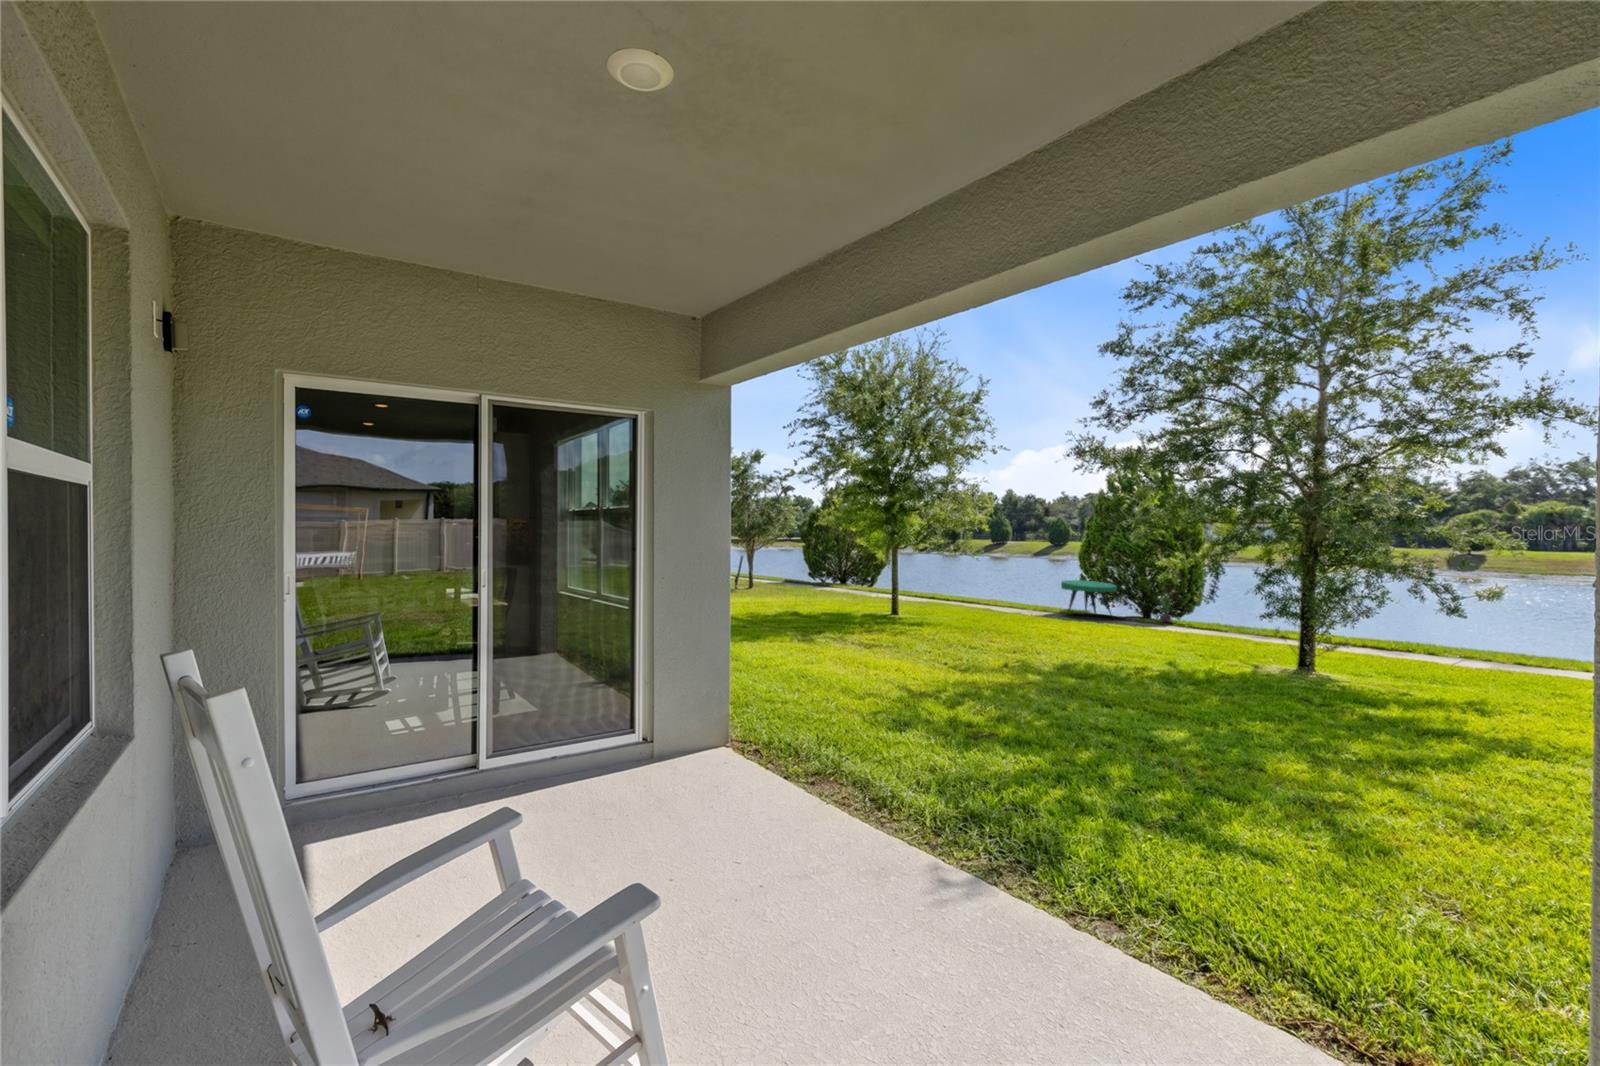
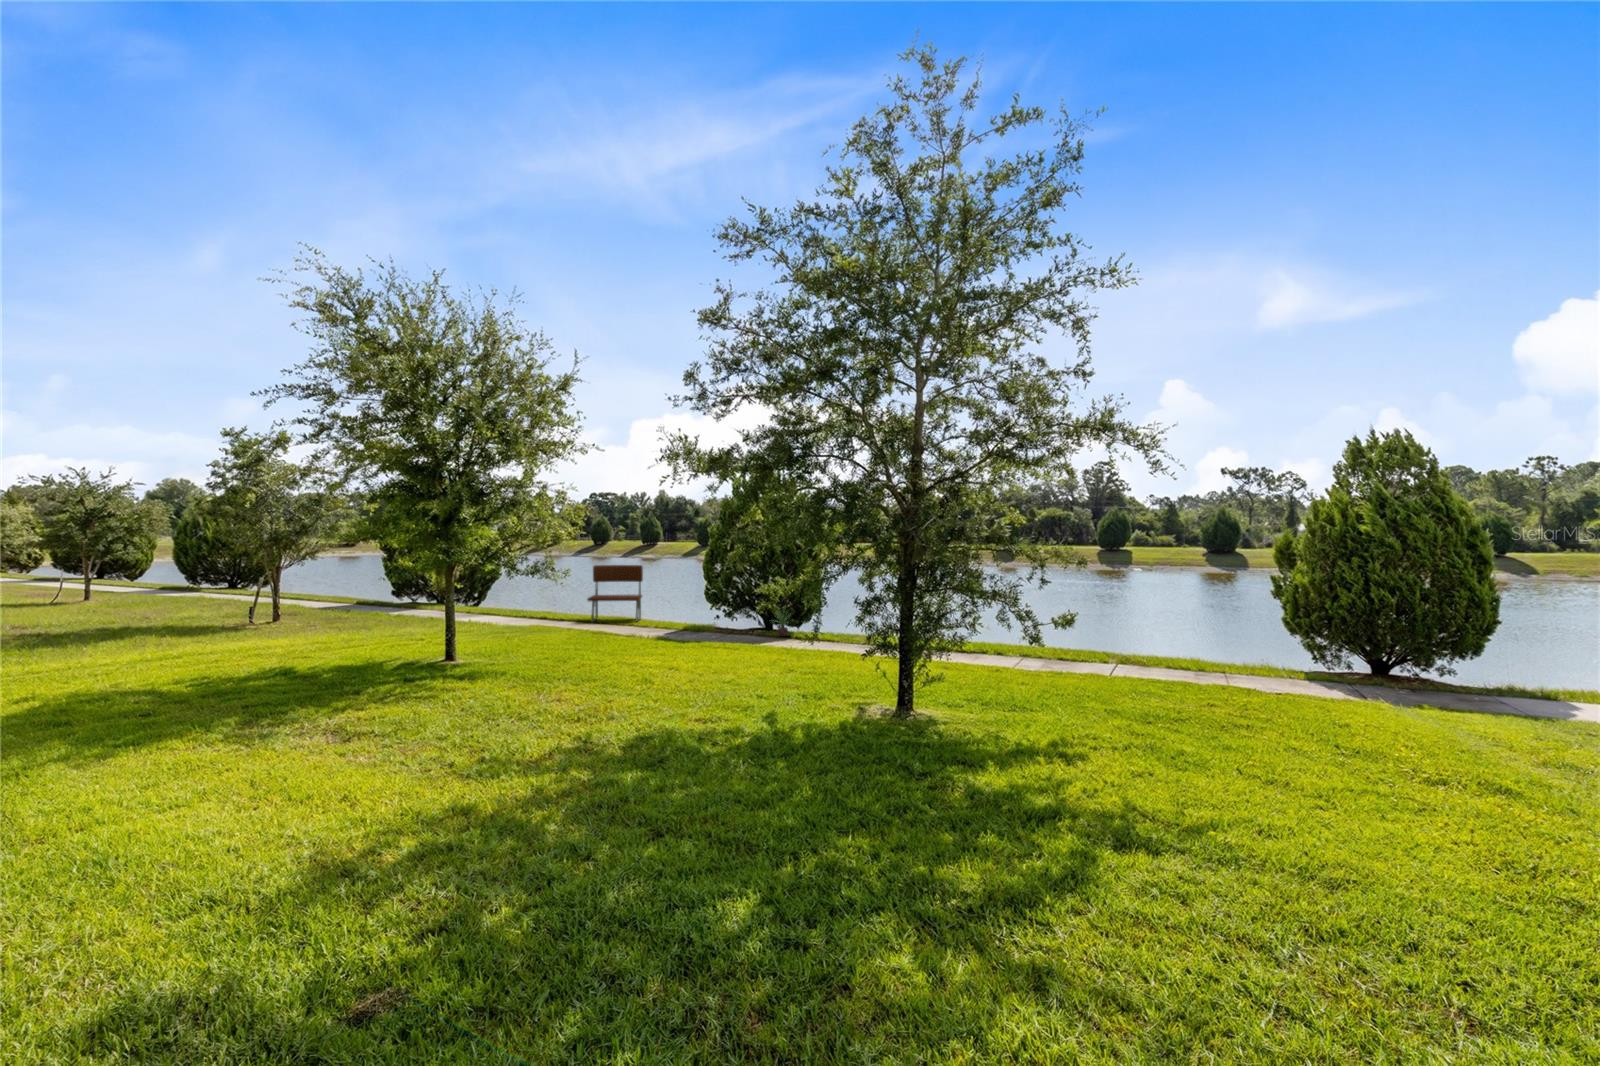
bench: none [971,554,1019,605] -> present [587,565,643,622]
coffee table: present [1061,580,1117,617] -> none [681,593,737,636]

